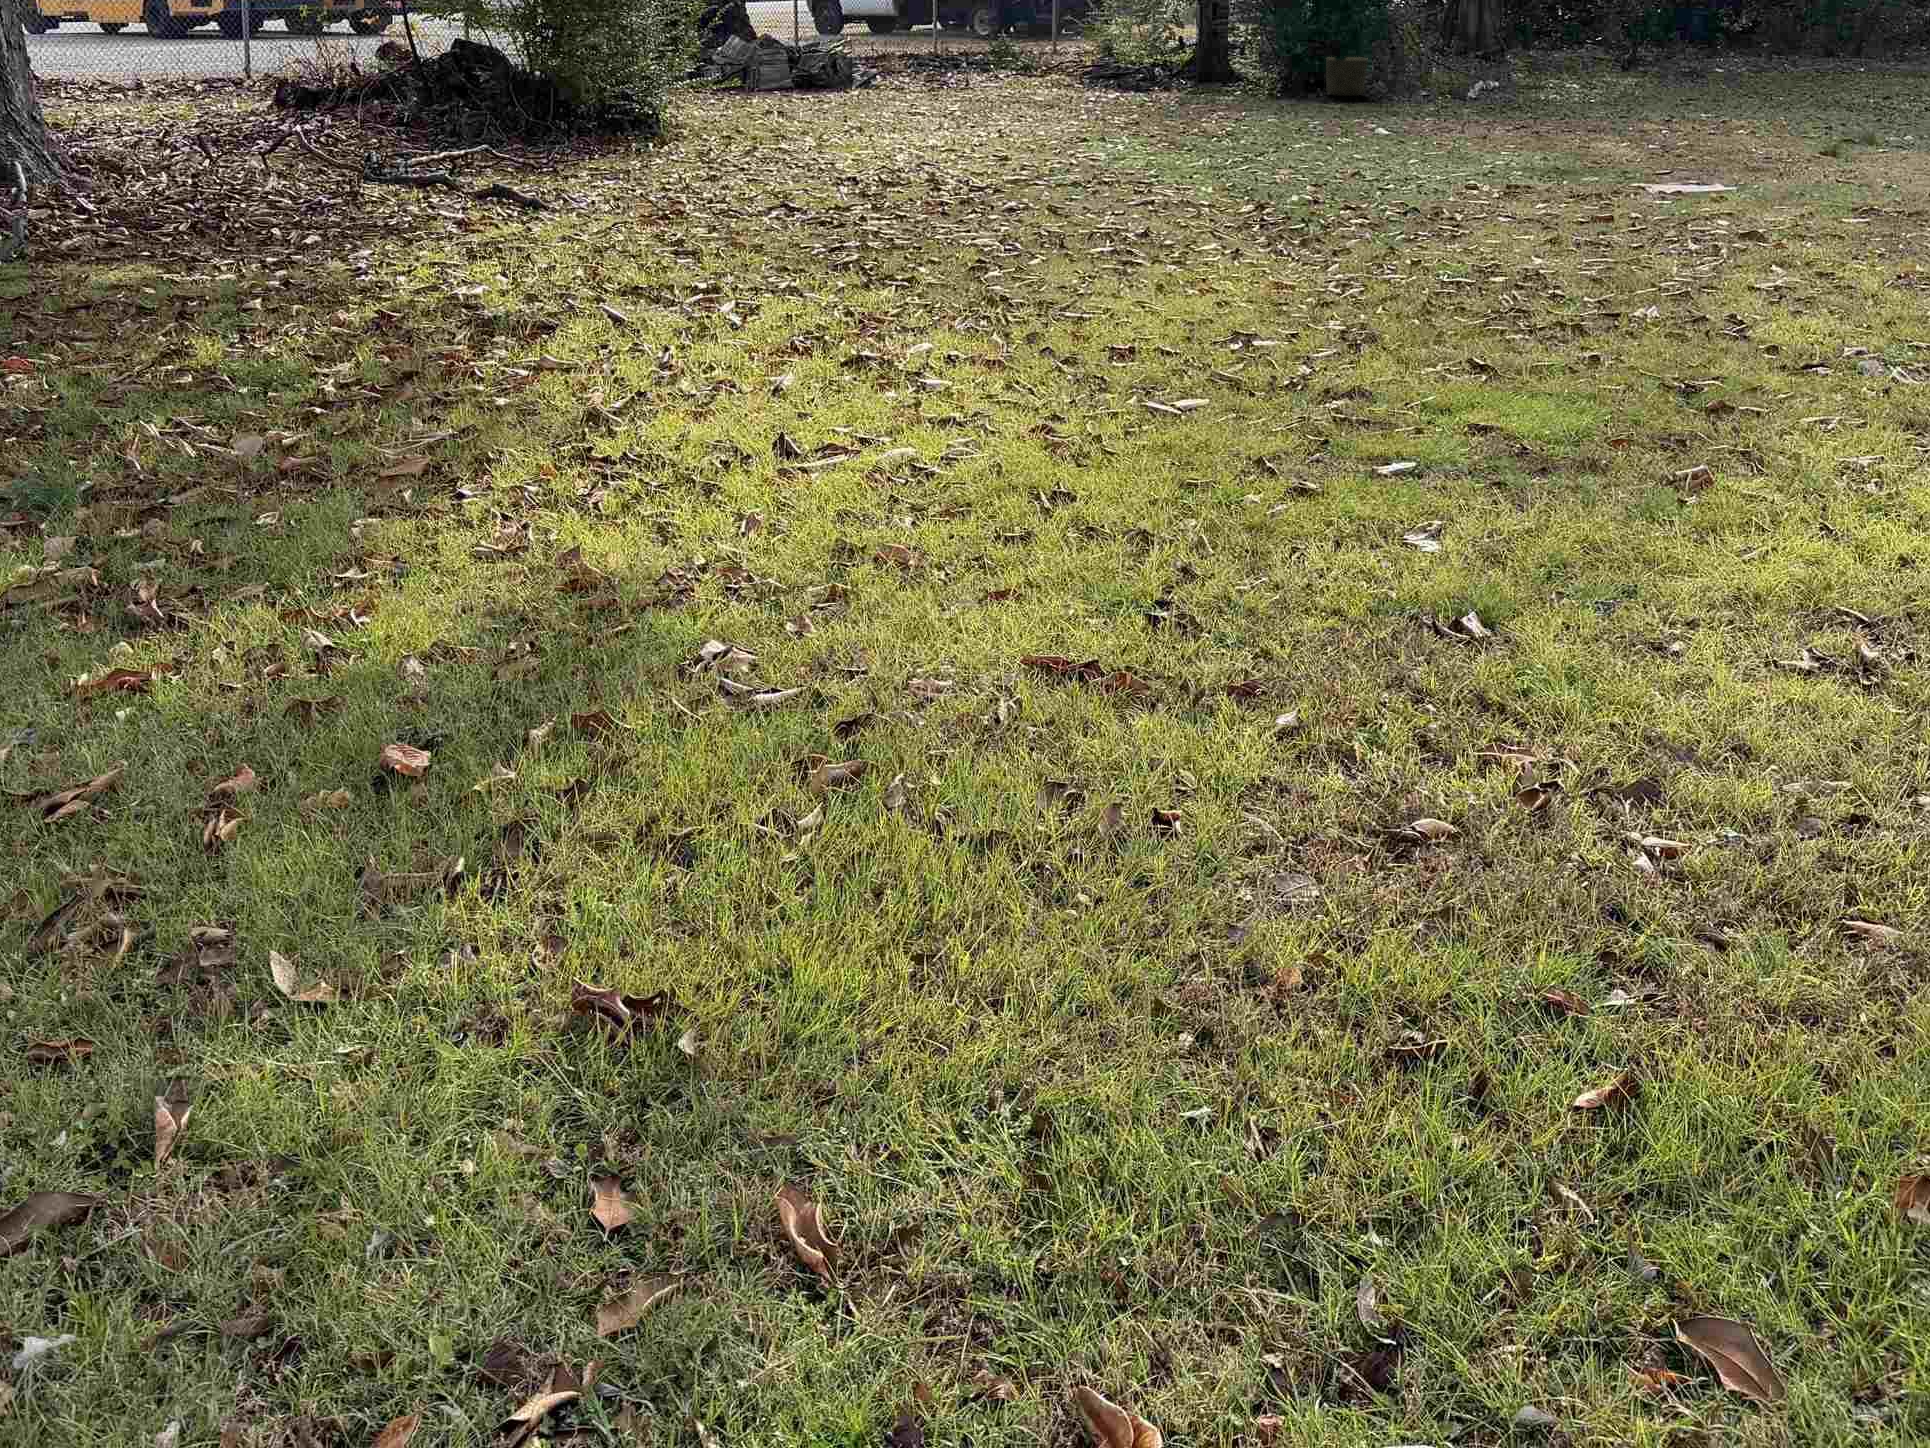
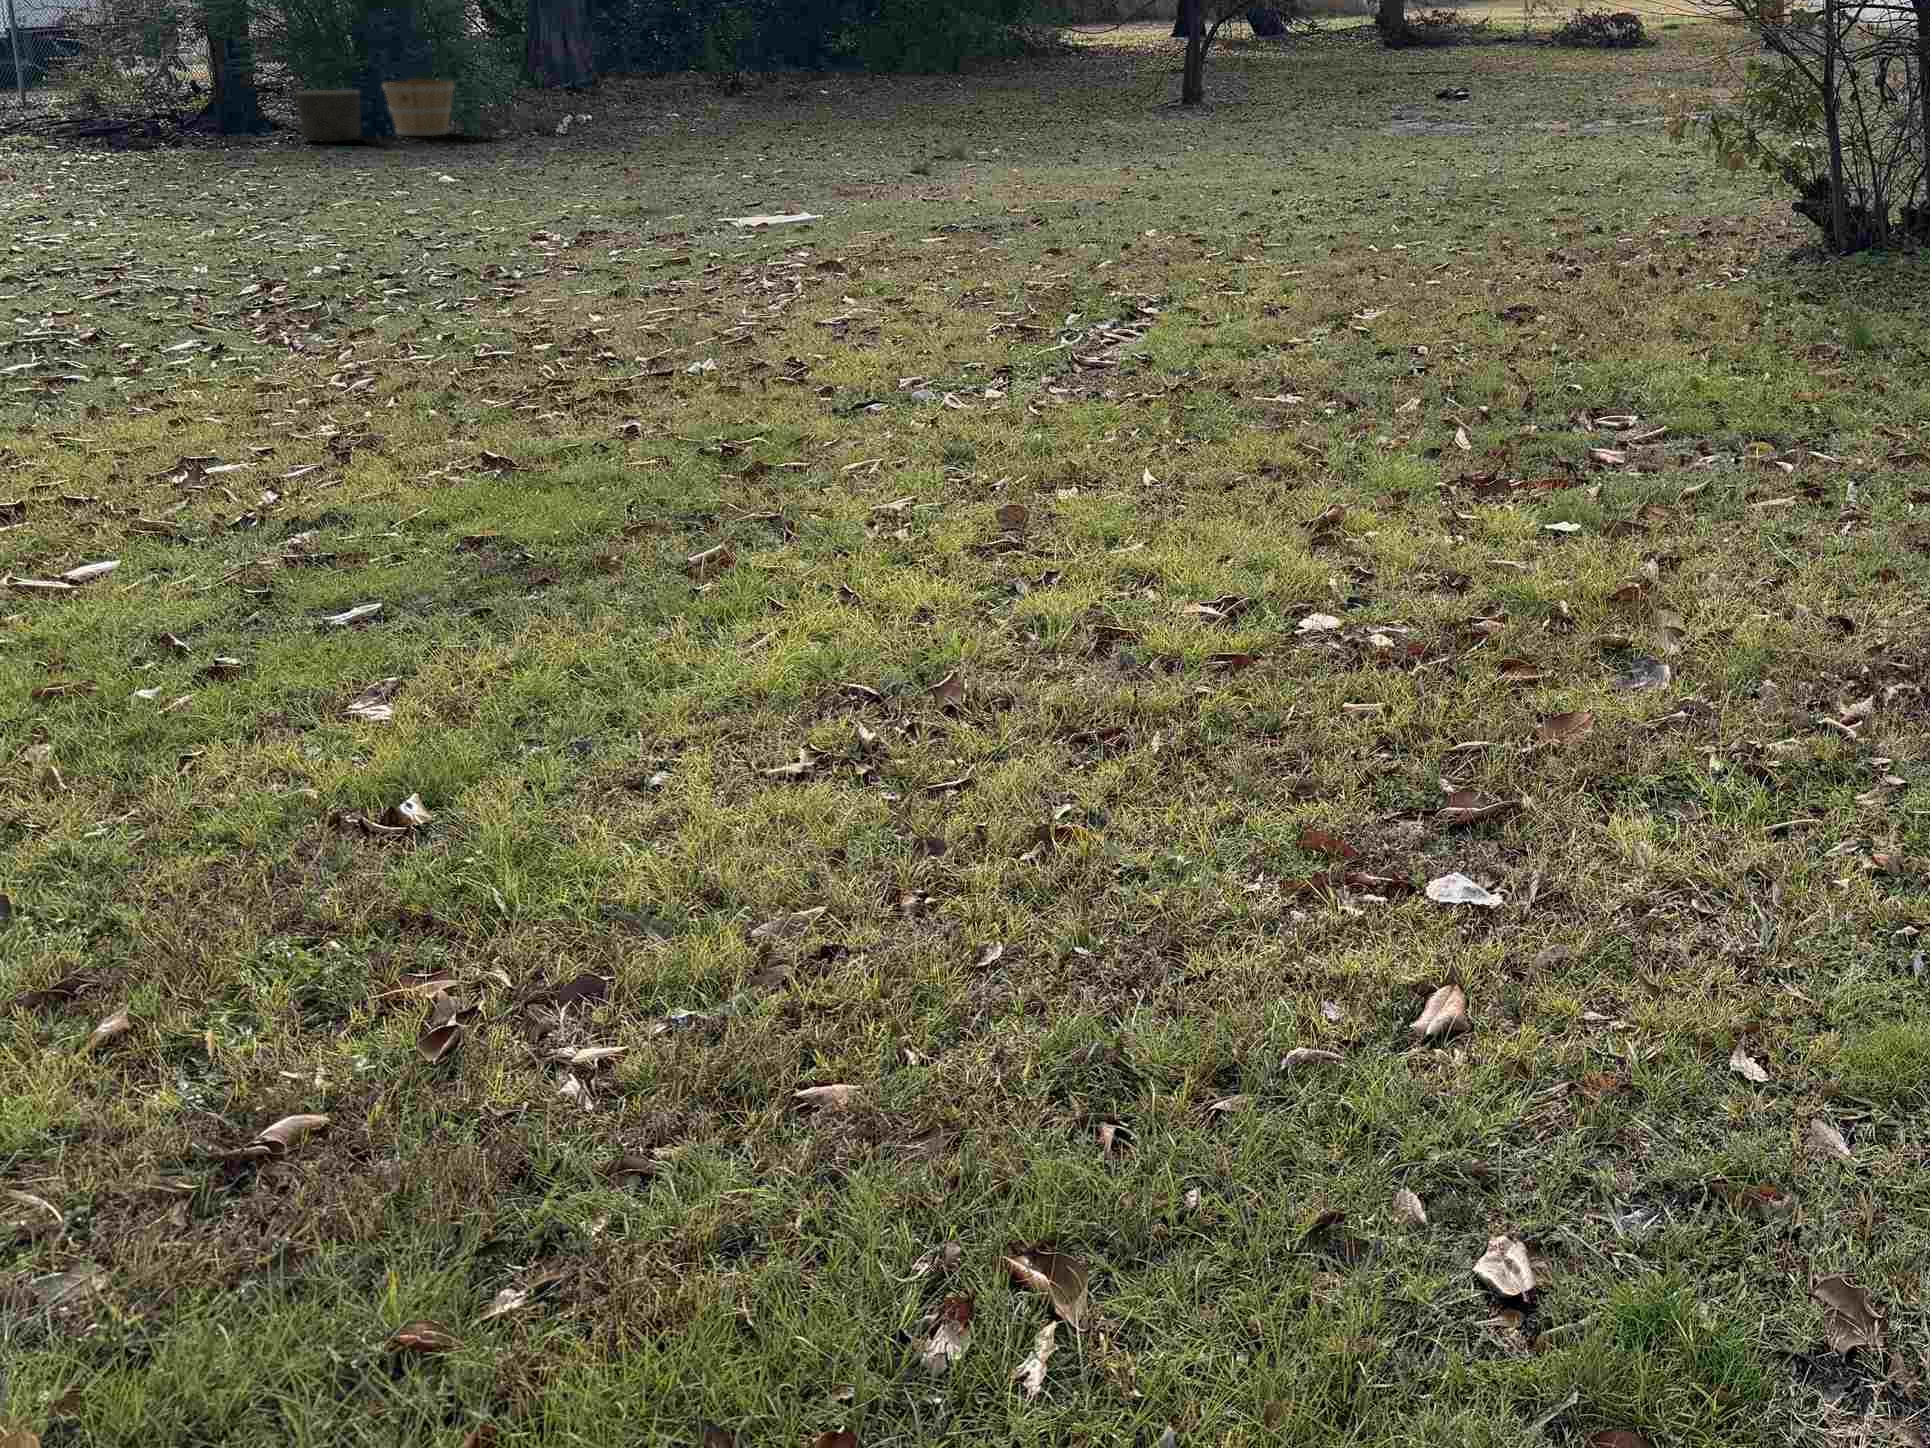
wooden bucket: none [1383,50,1434,95] -> present [383,79,455,136]

